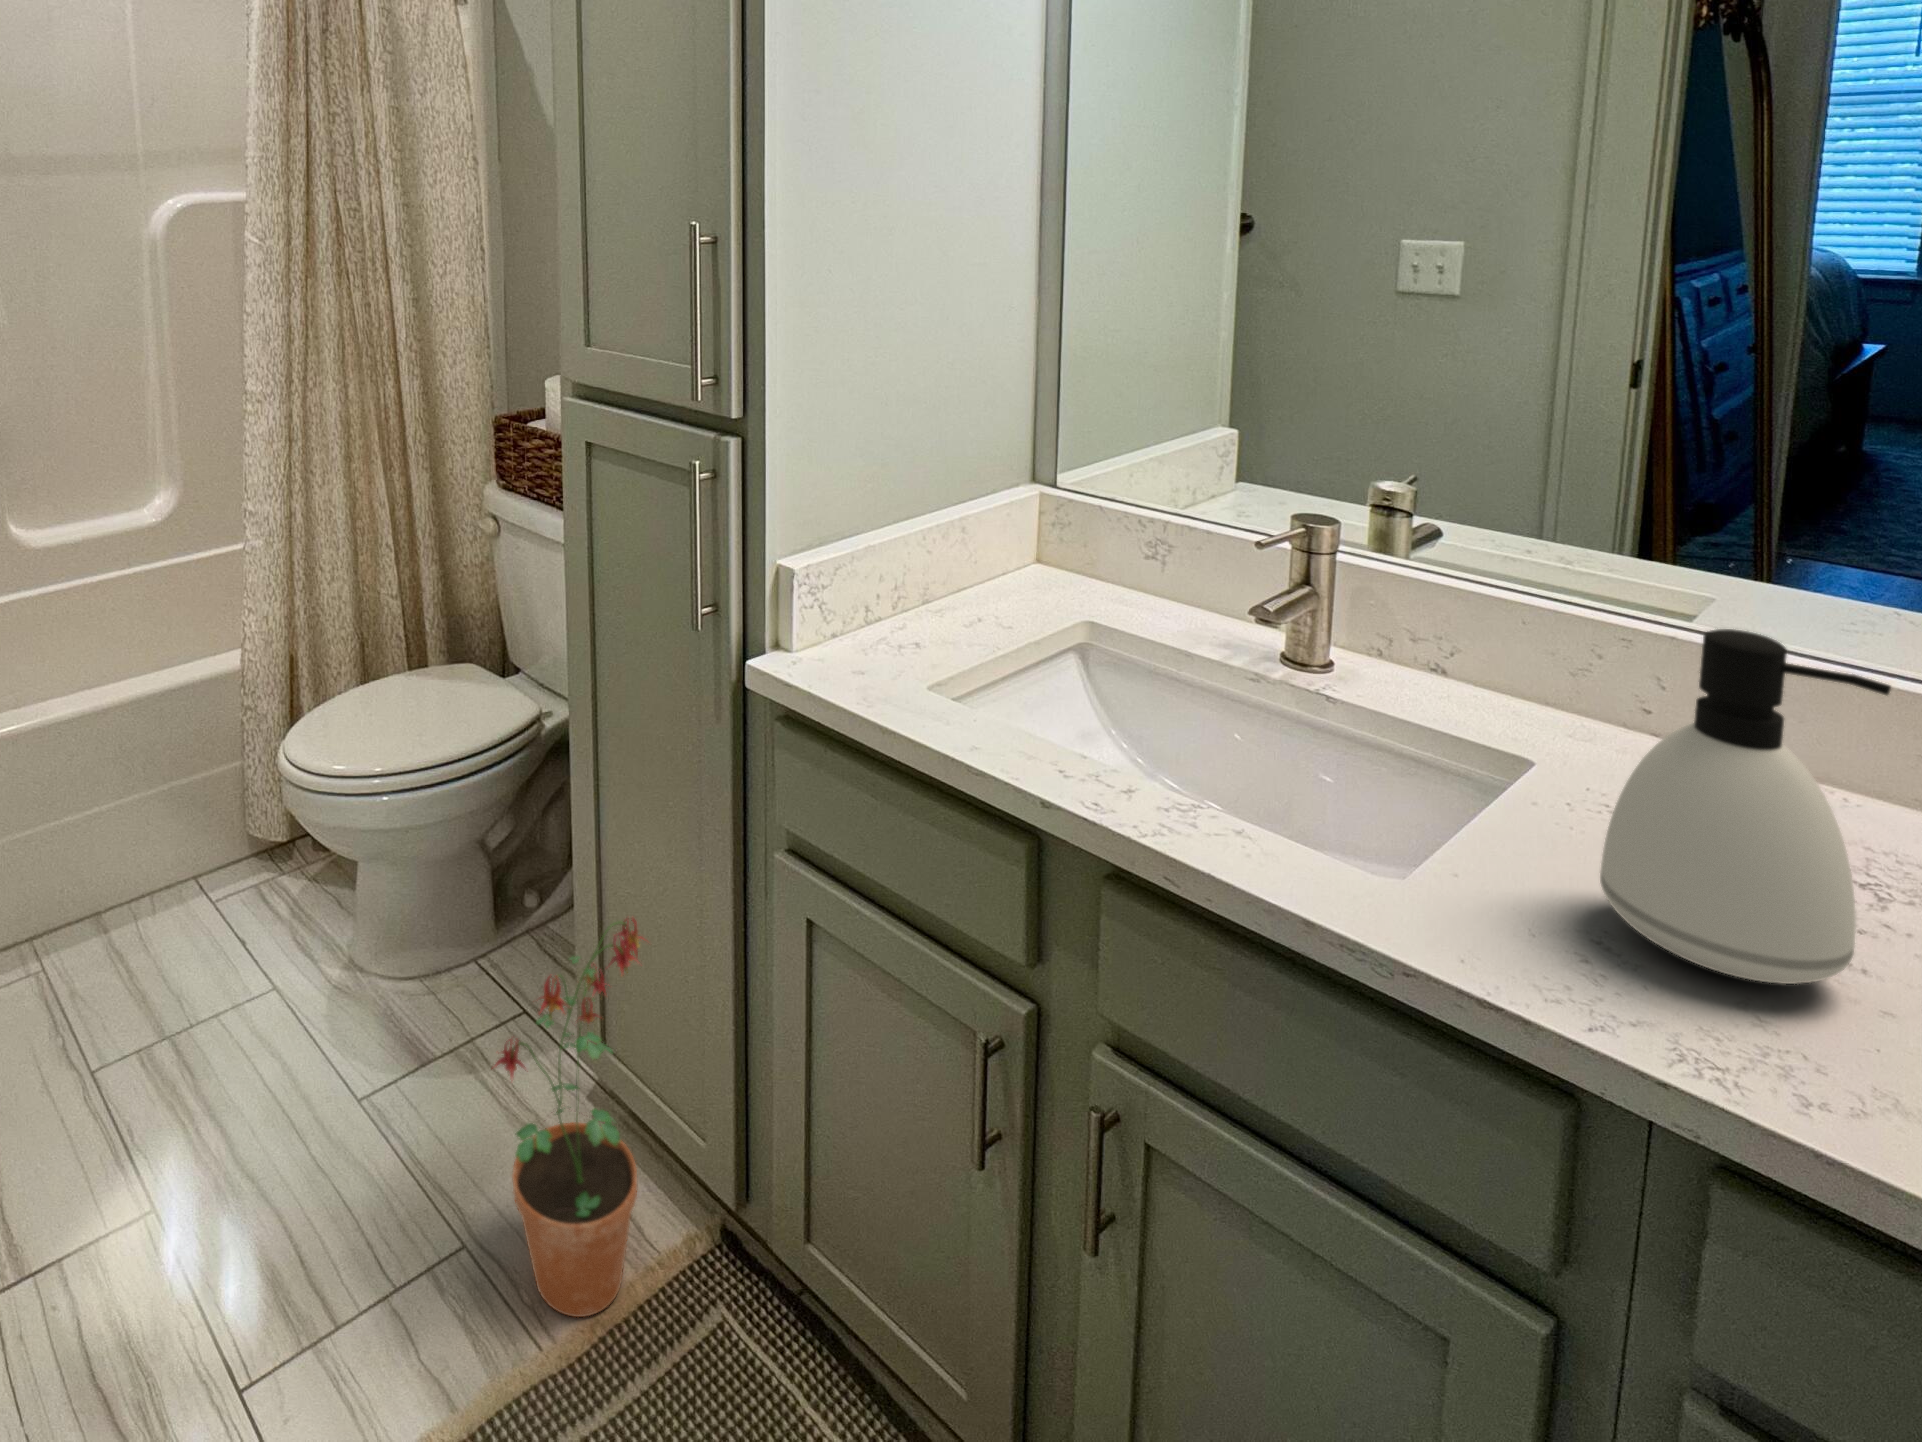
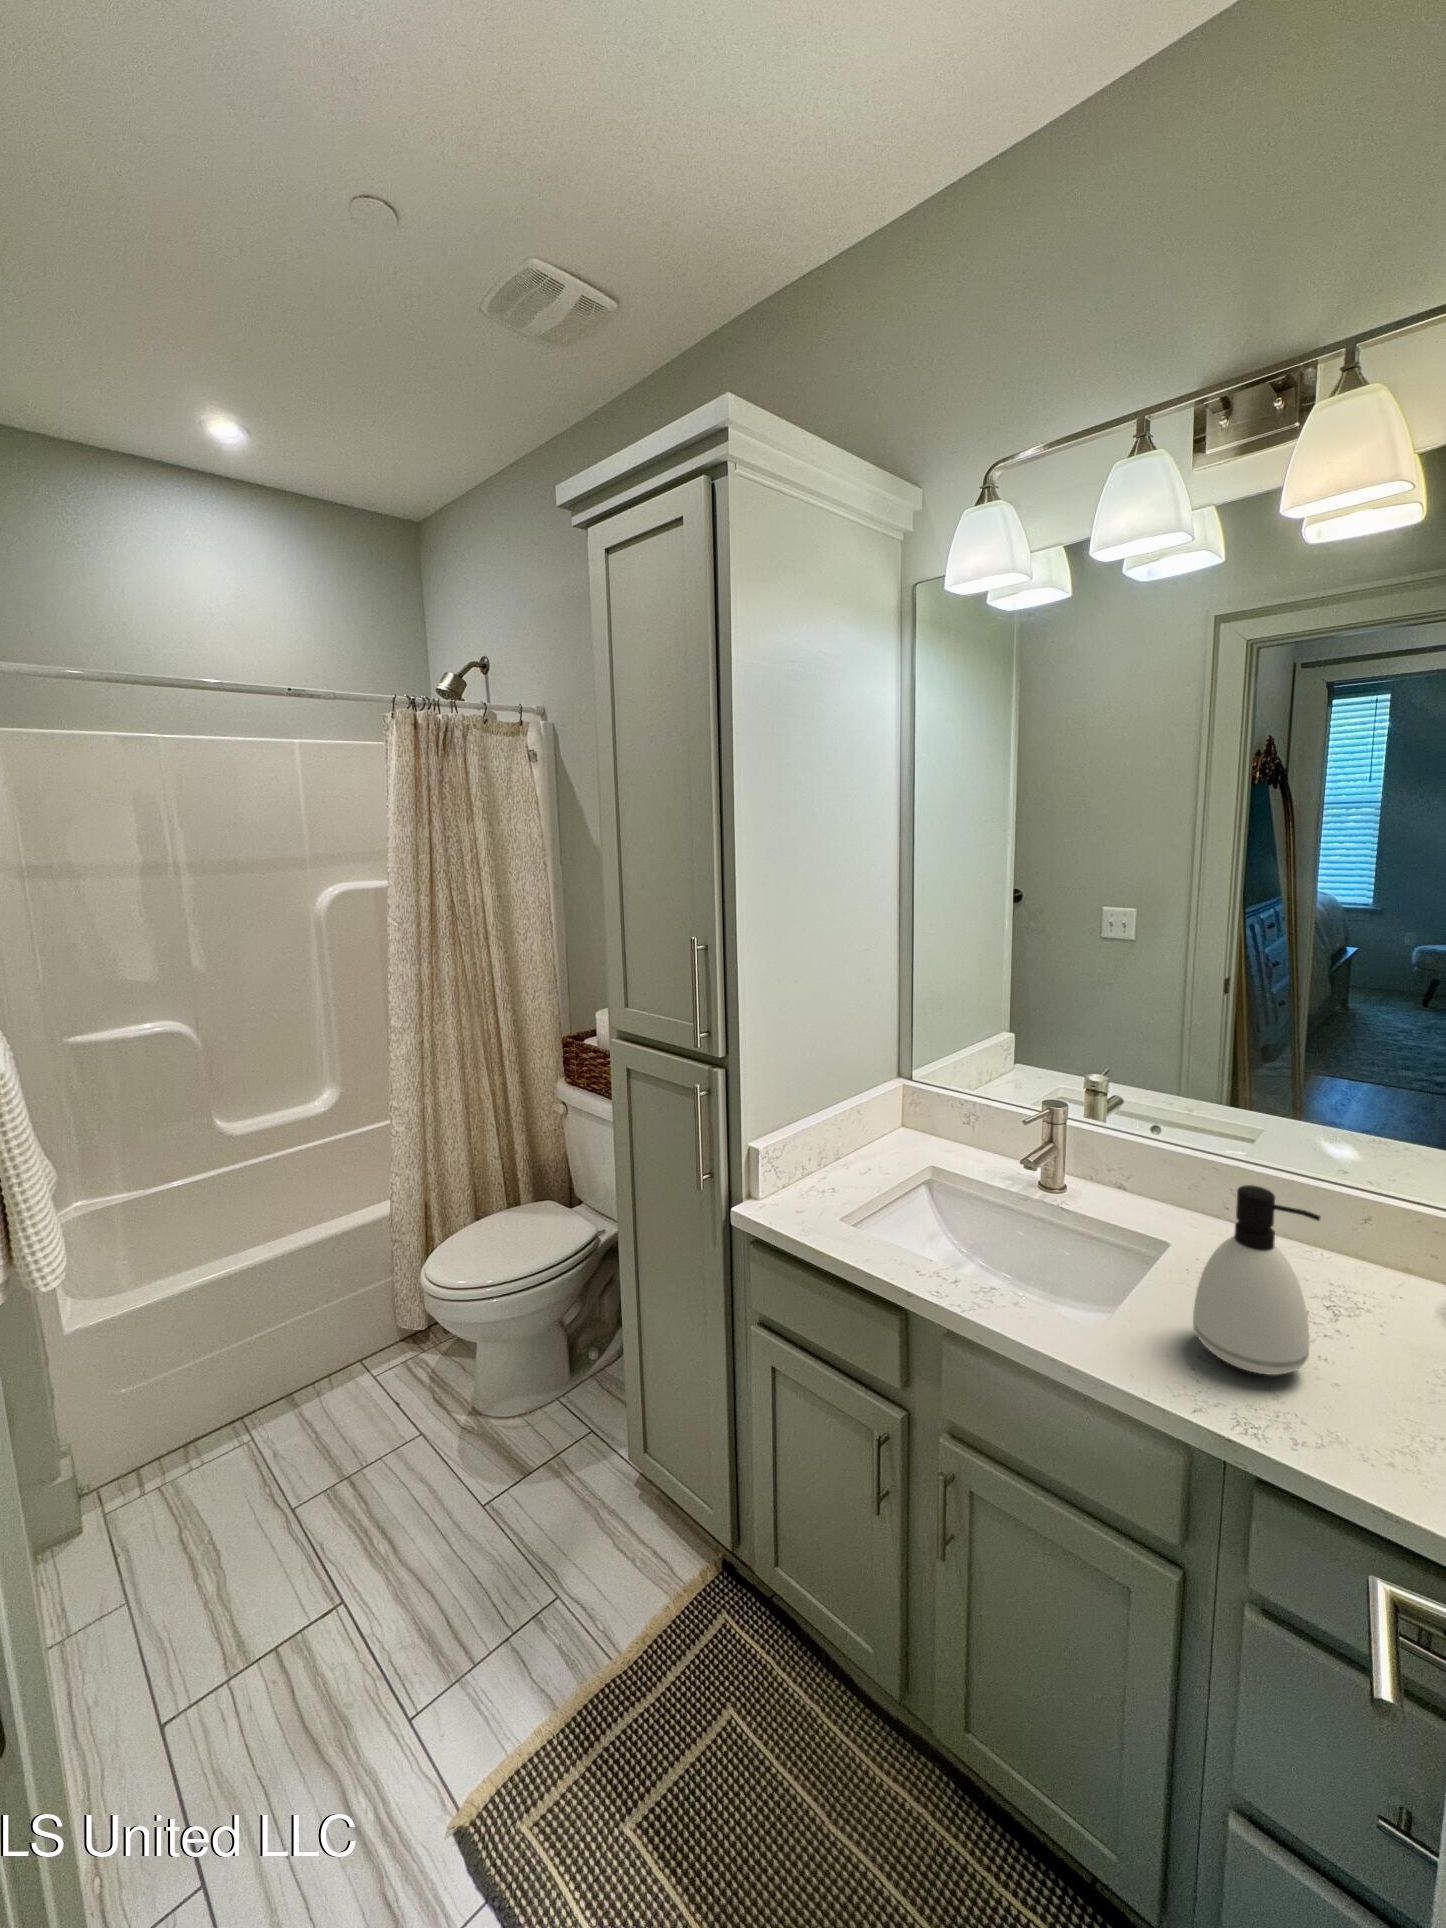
potted plant: present [491,918,645,1317] -> none [575,1373,676,1633]

